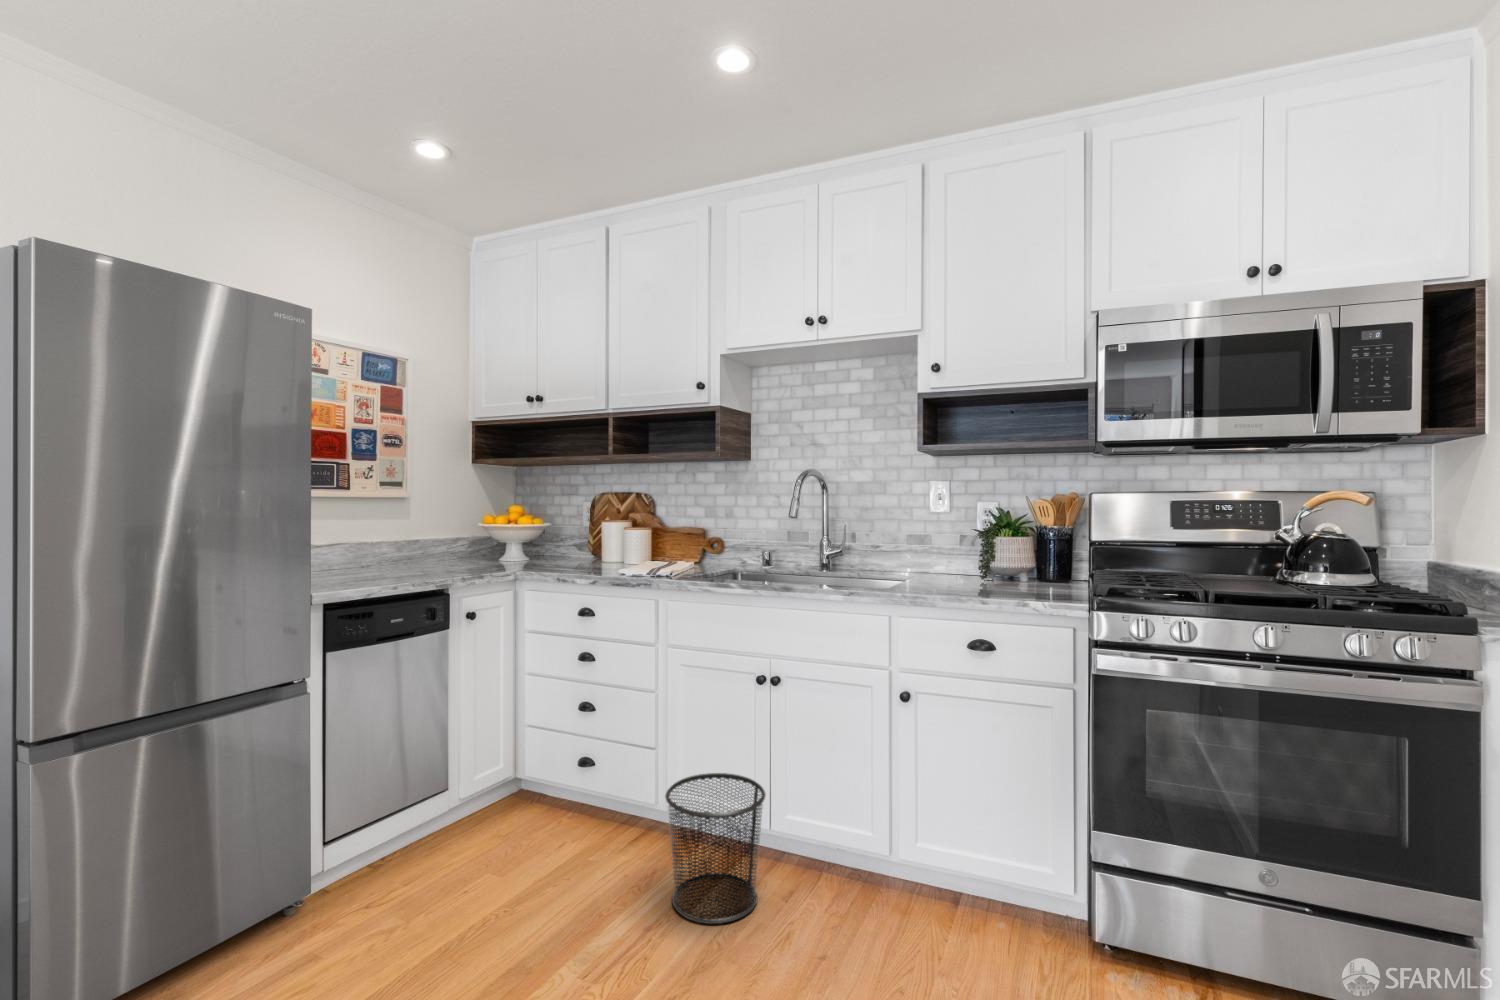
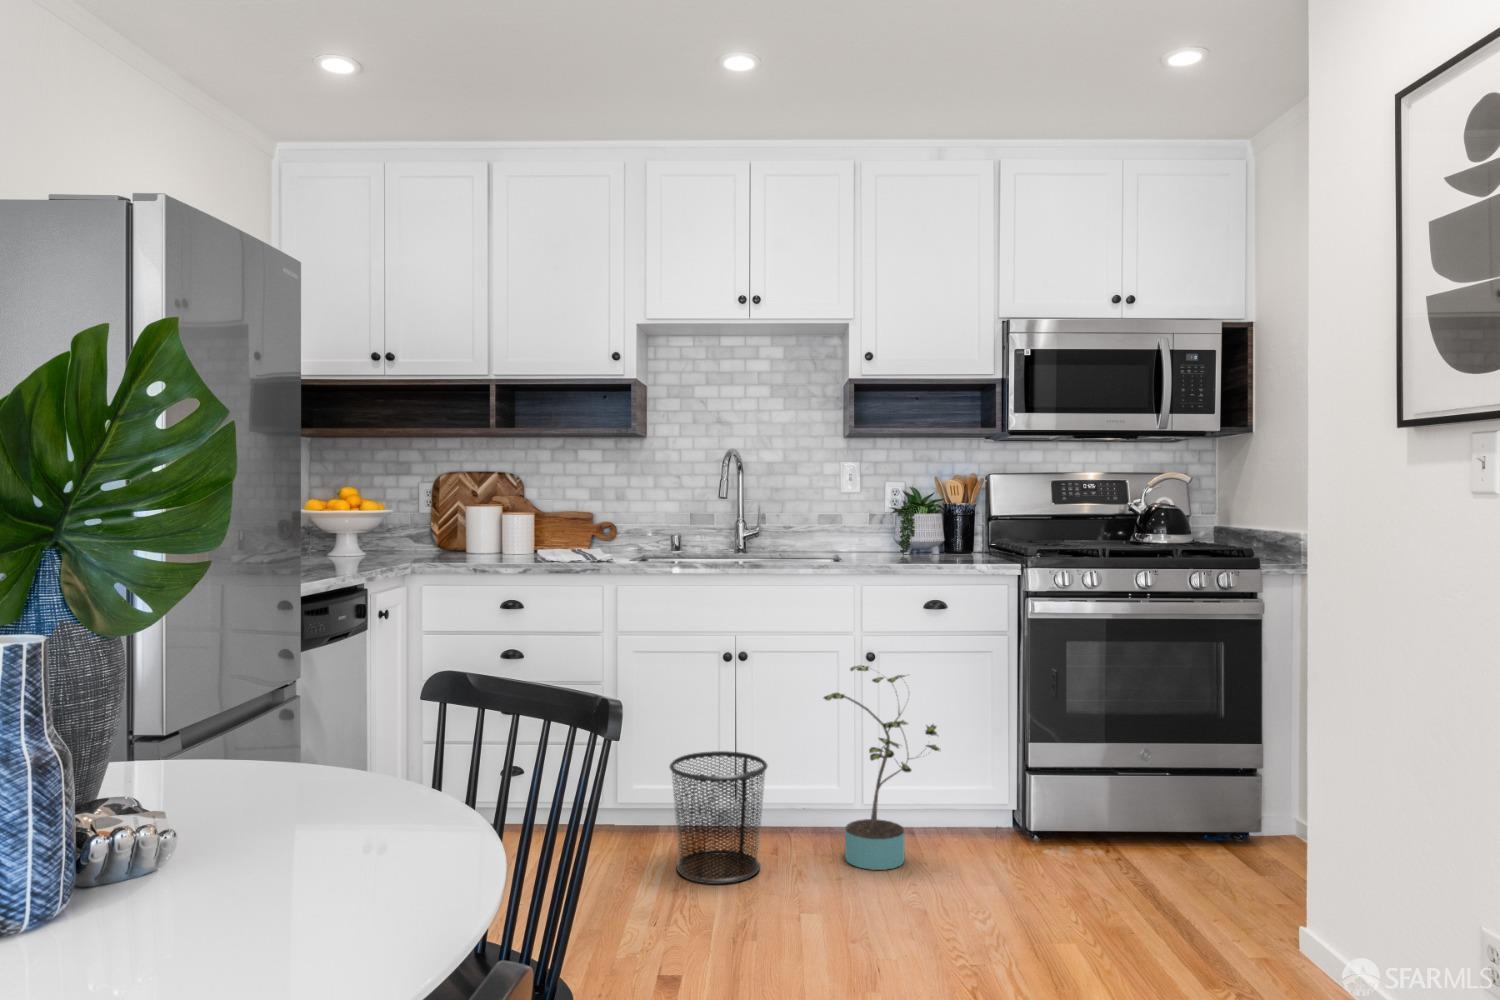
potted plant: none [820,705,950,948] -> present [824,666,941,870]

